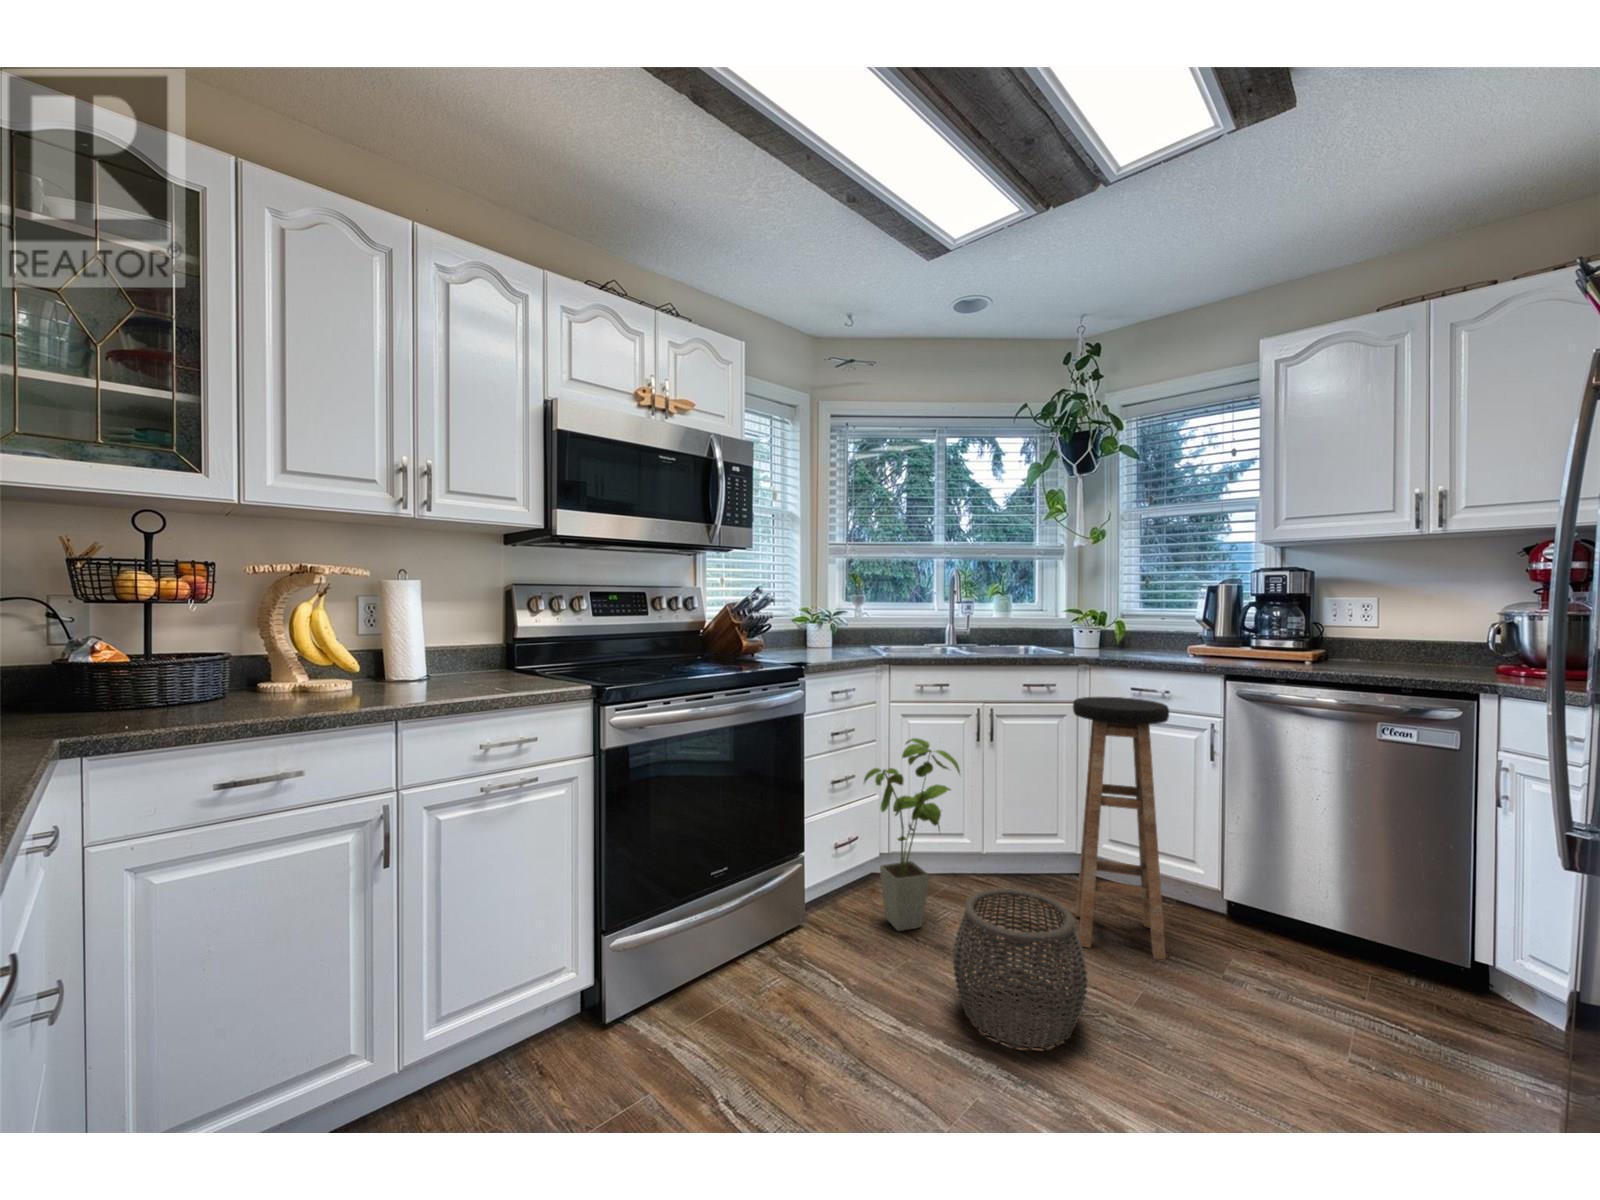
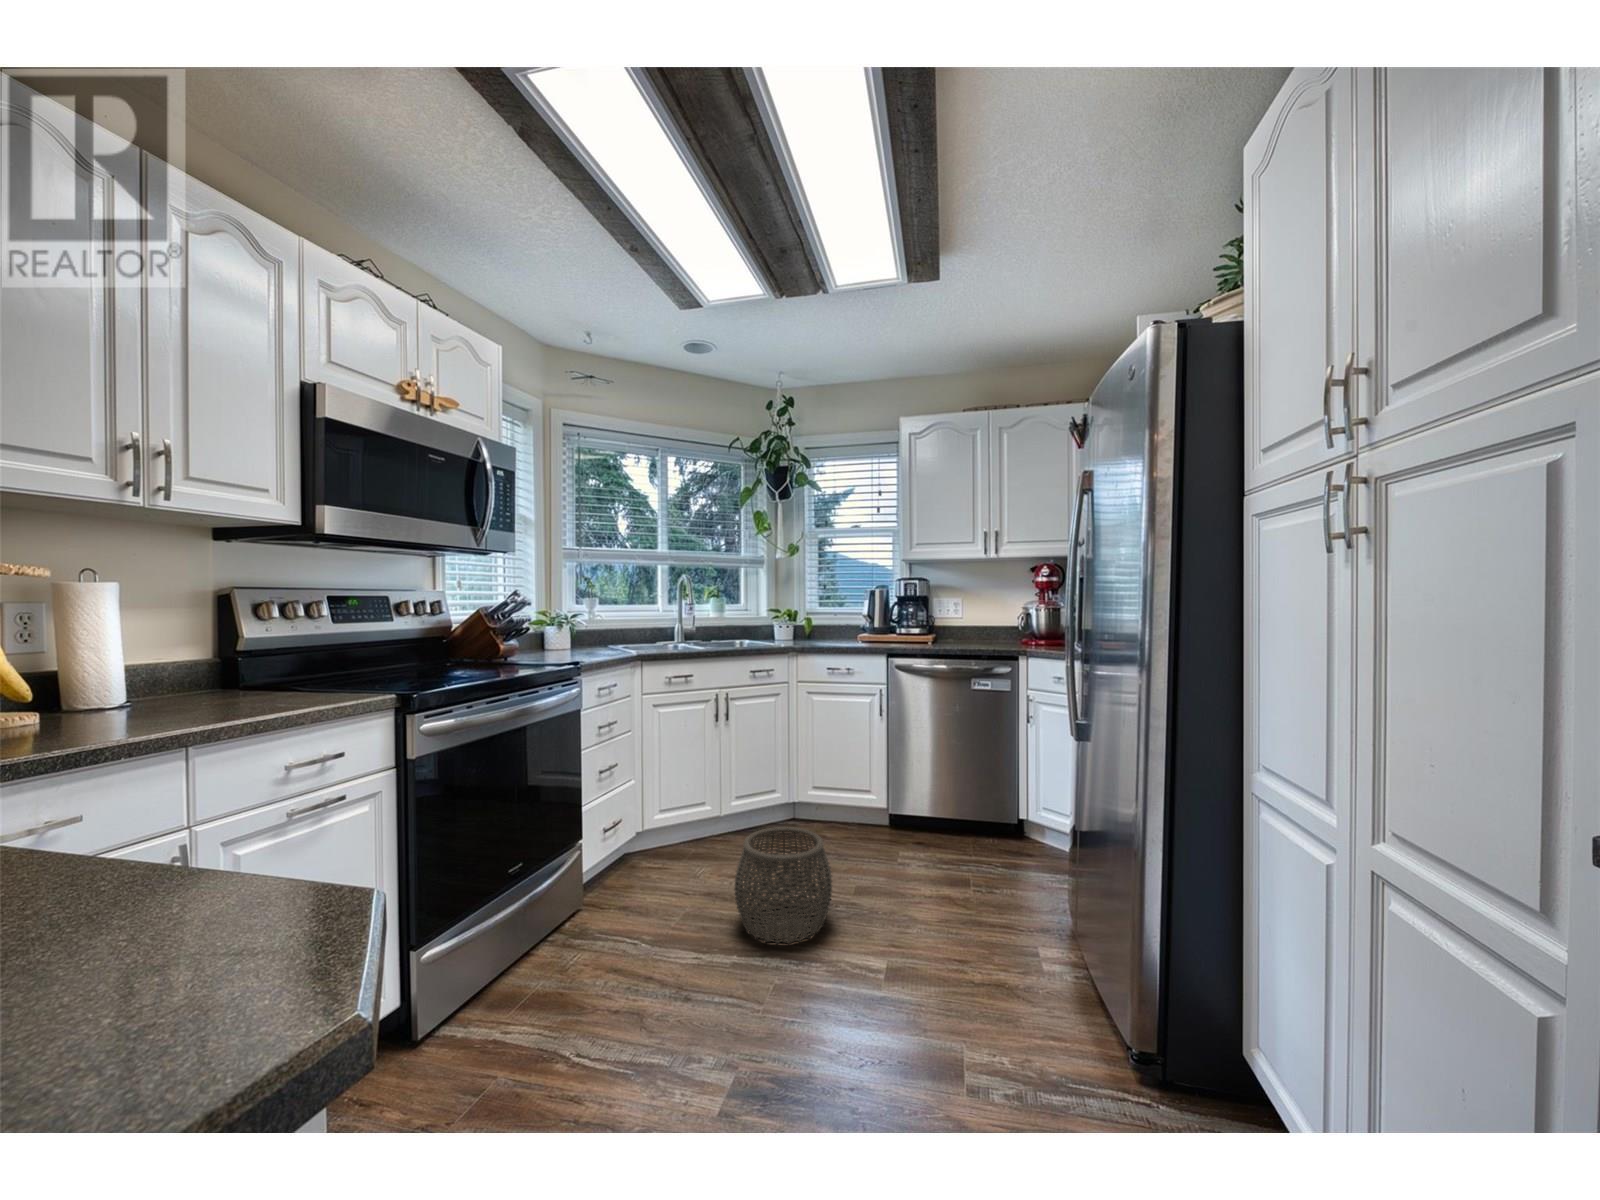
bar stool: present [1073,697,1169,960] -> none [796,675,862,866]
house plant: present [864,738,960,931] -> none [633,720,721,888]

